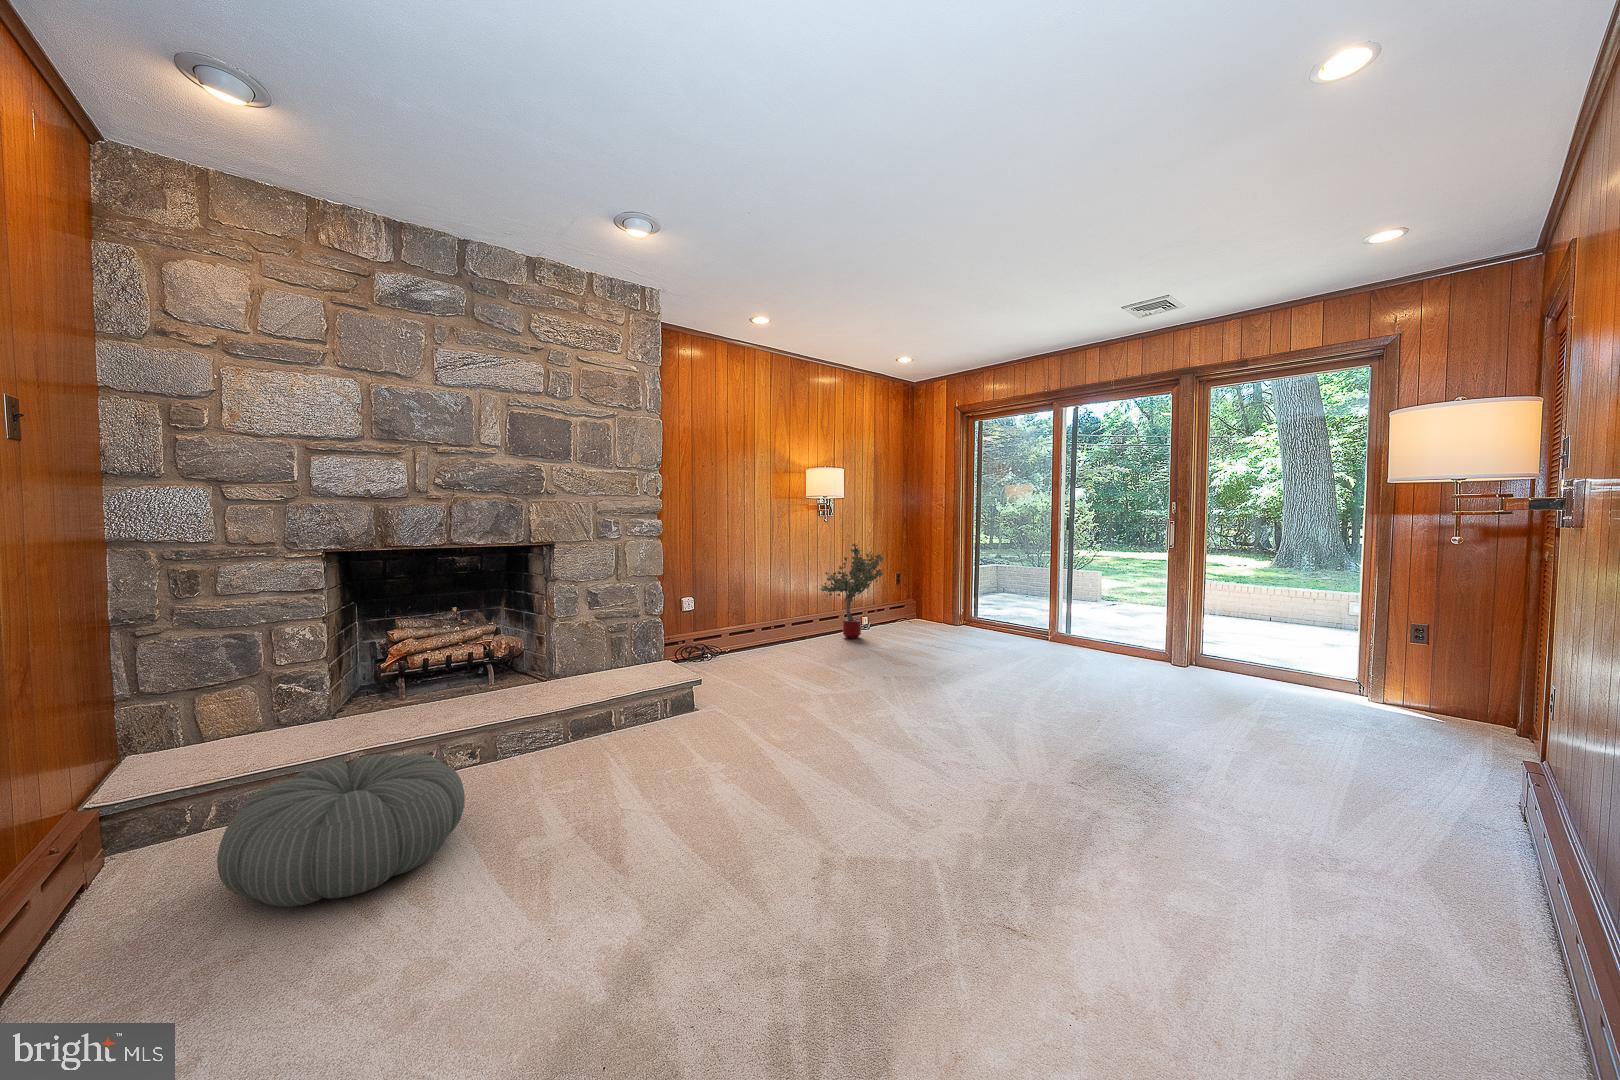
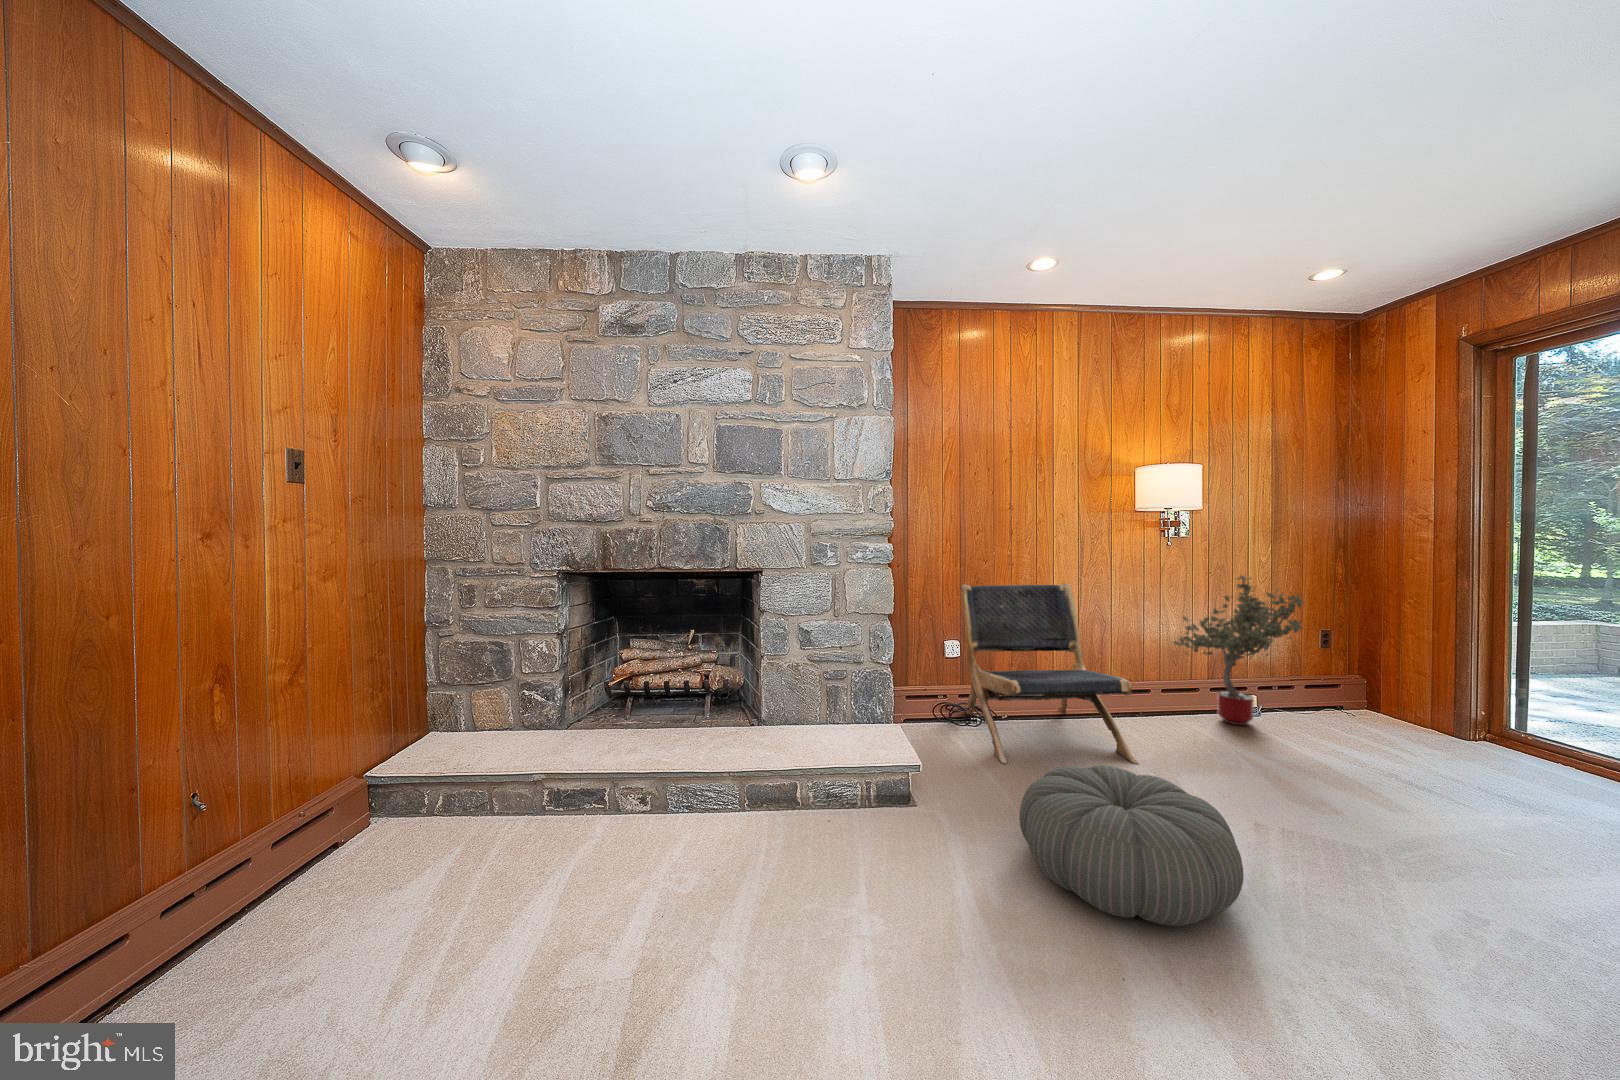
lounge chair: none [687,553,816,680] -> present [961,583,1138,763]
pouf: present [217,754,465,907] -> present [1020,765,1243,926]

